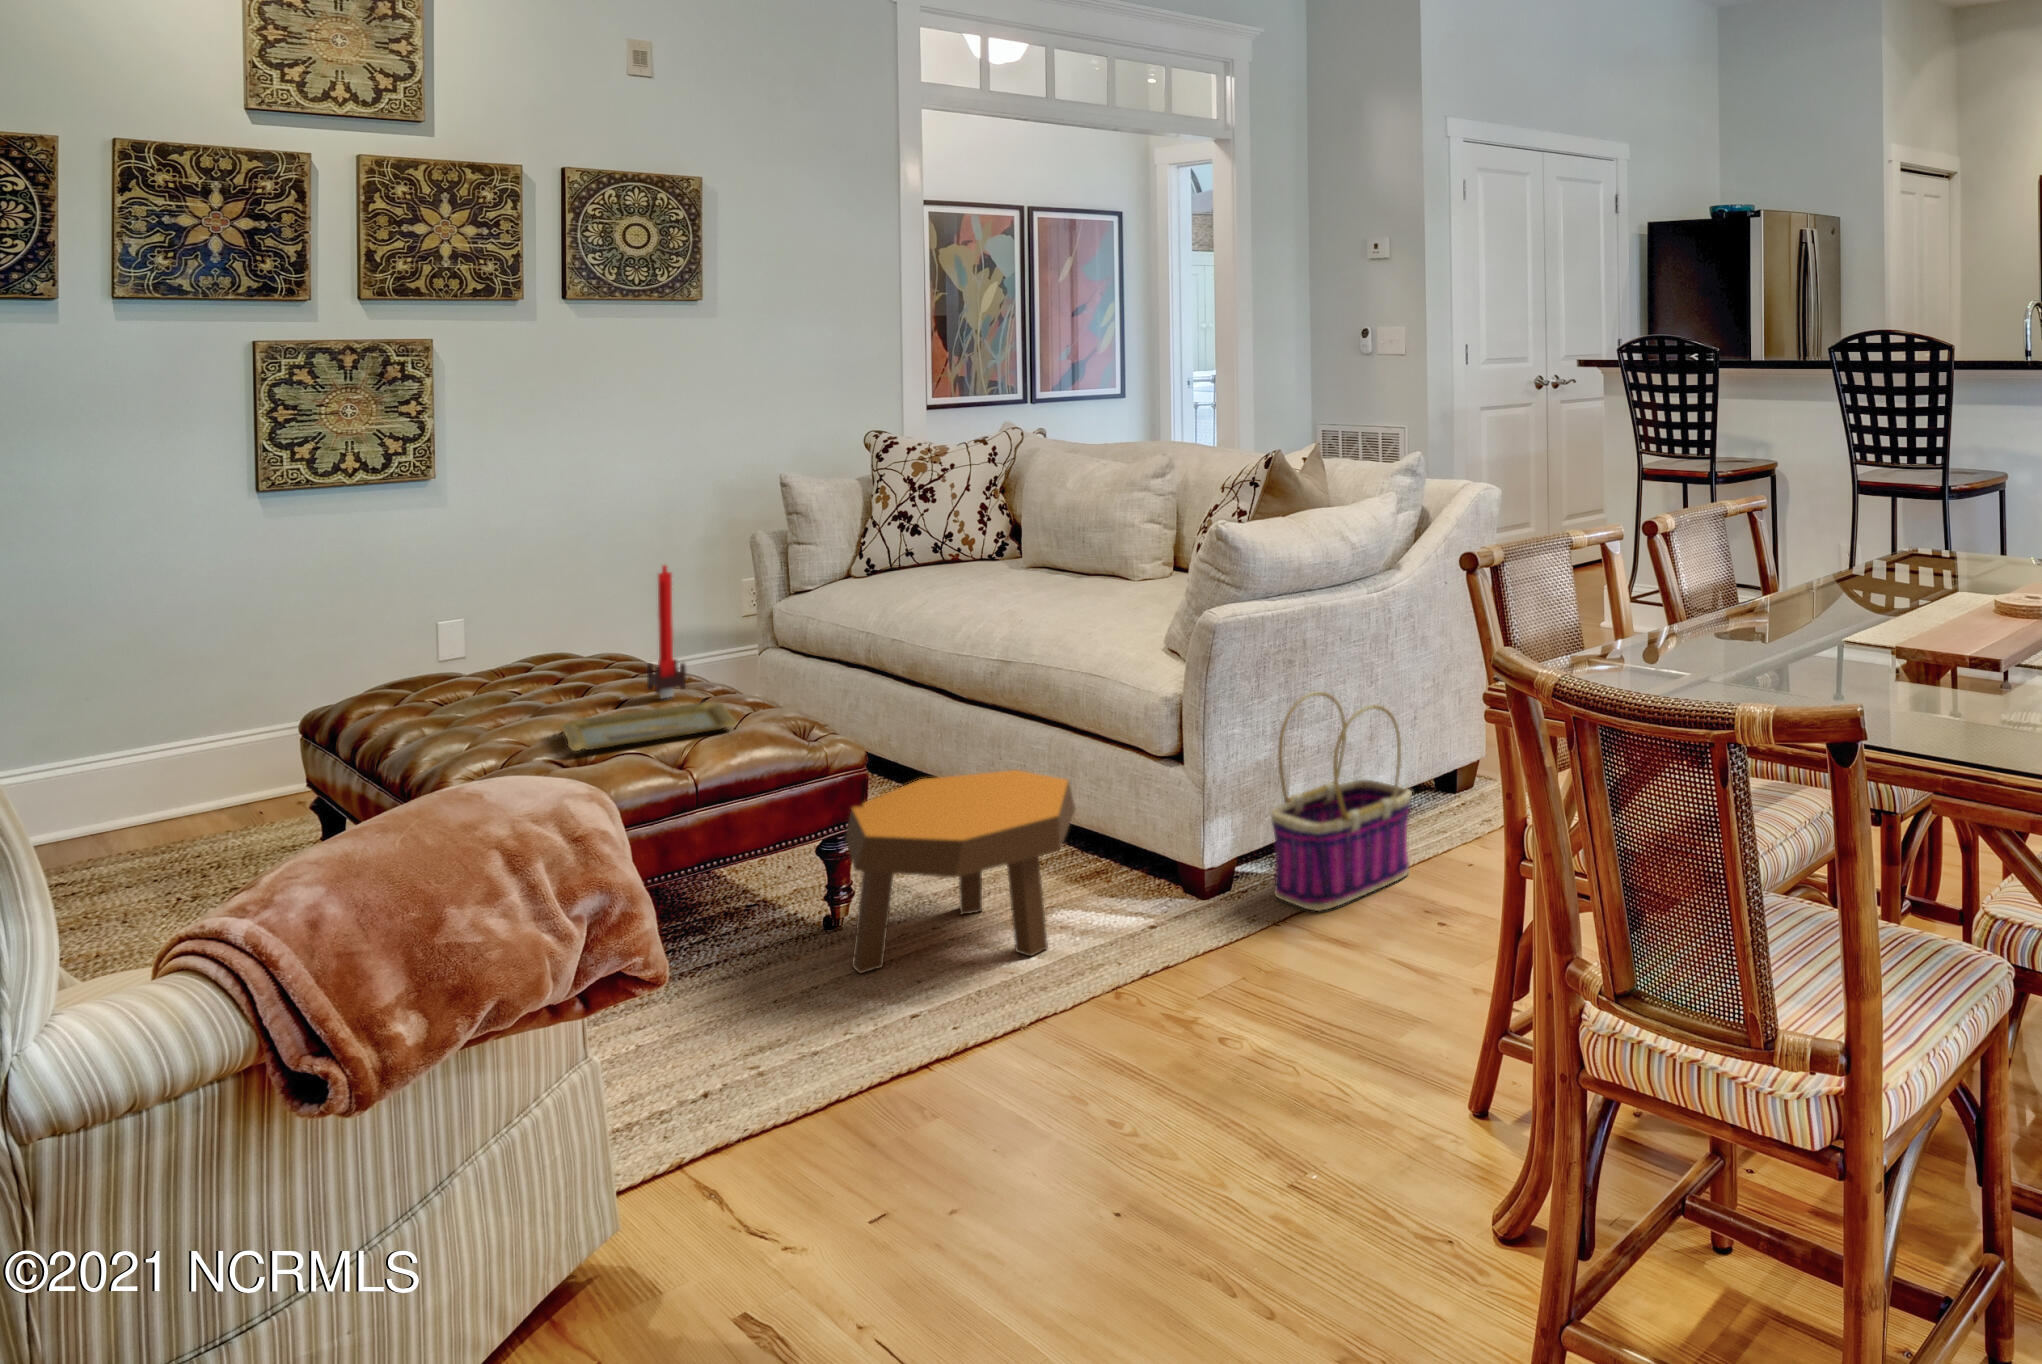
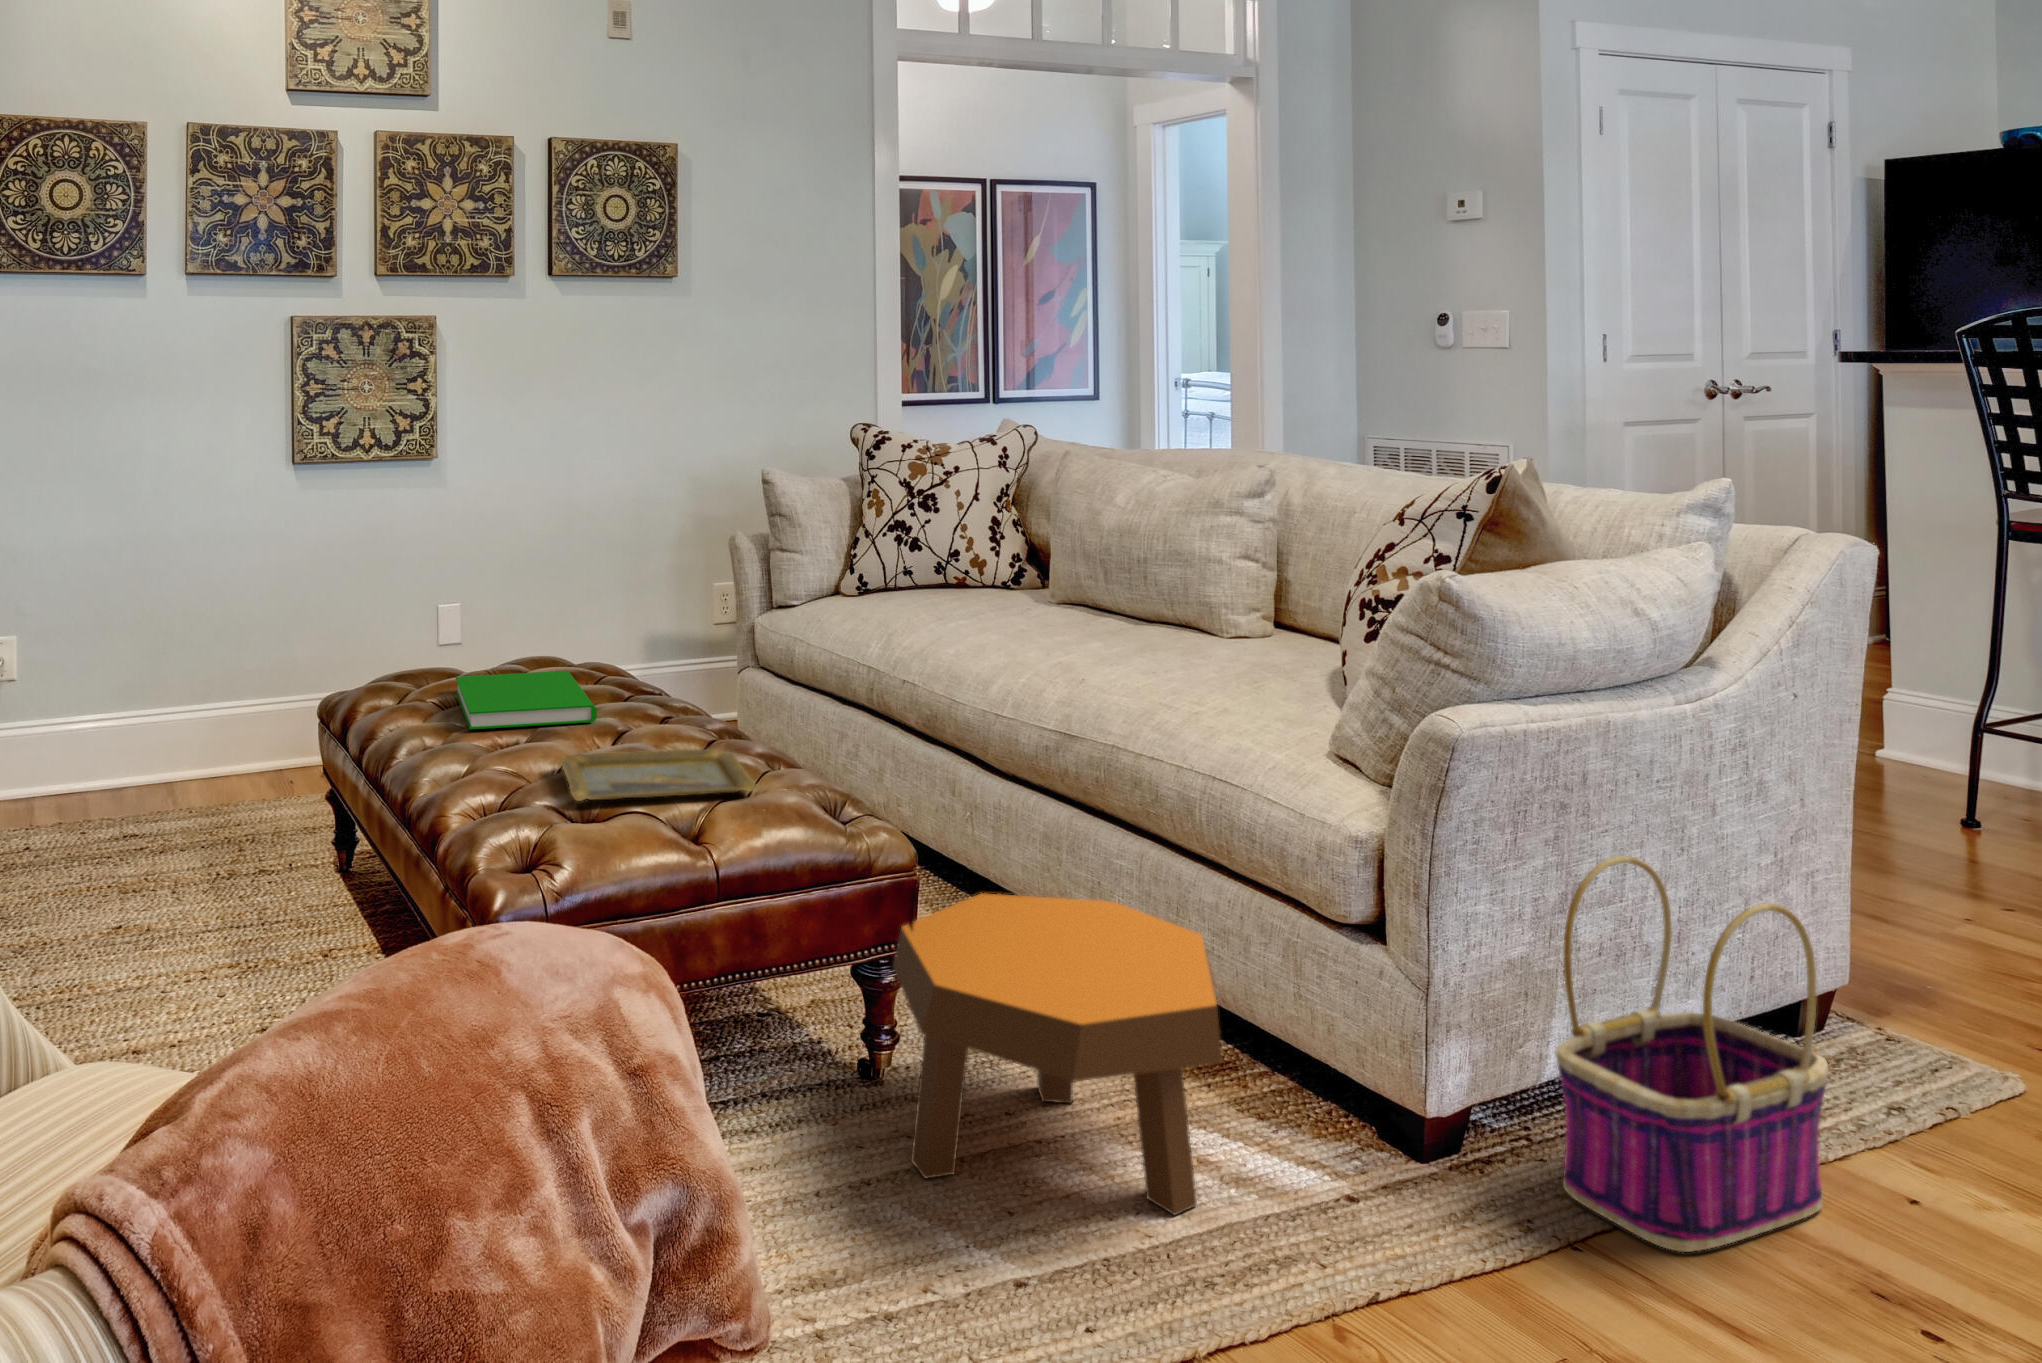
candle: present [647,565,686,698] -> none [646,570,688,735]
book: none [457,659,601,715] -> present [456,671,597,729]

